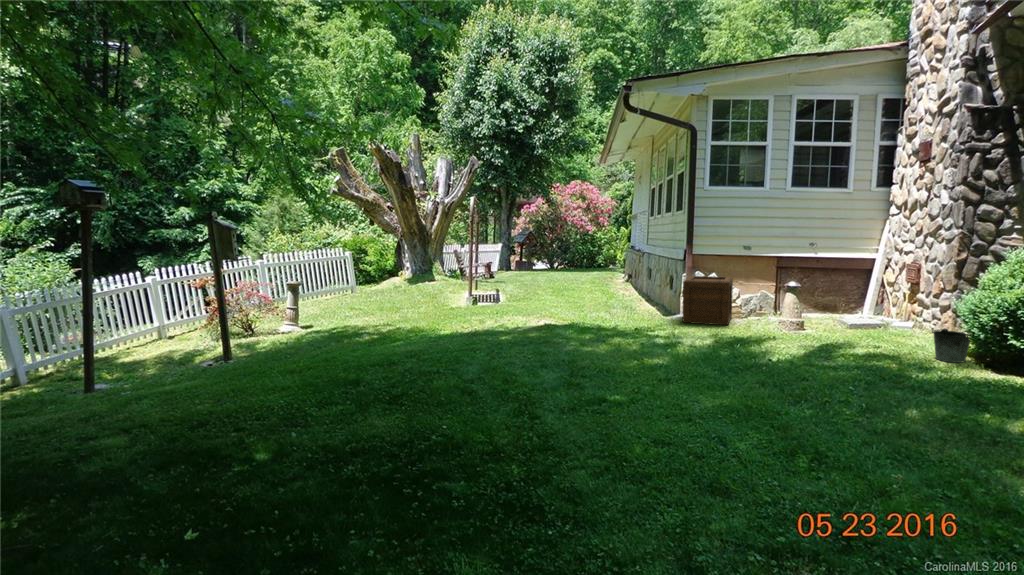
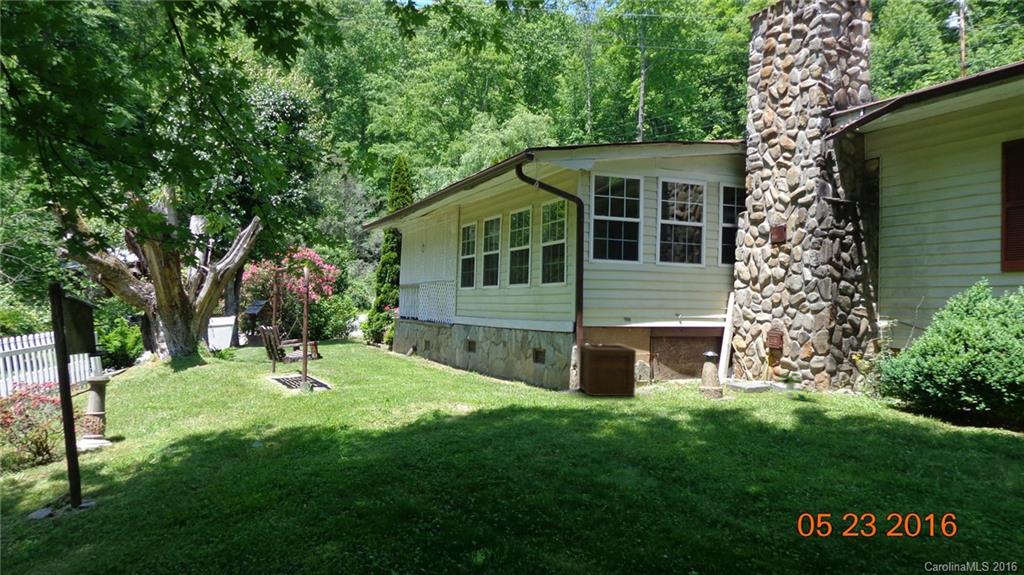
potted plant: none [896,309,931,339] -> present [778,373,808,401]
bucket: present [932,328,970,363] -> none [844,389,878,420]

